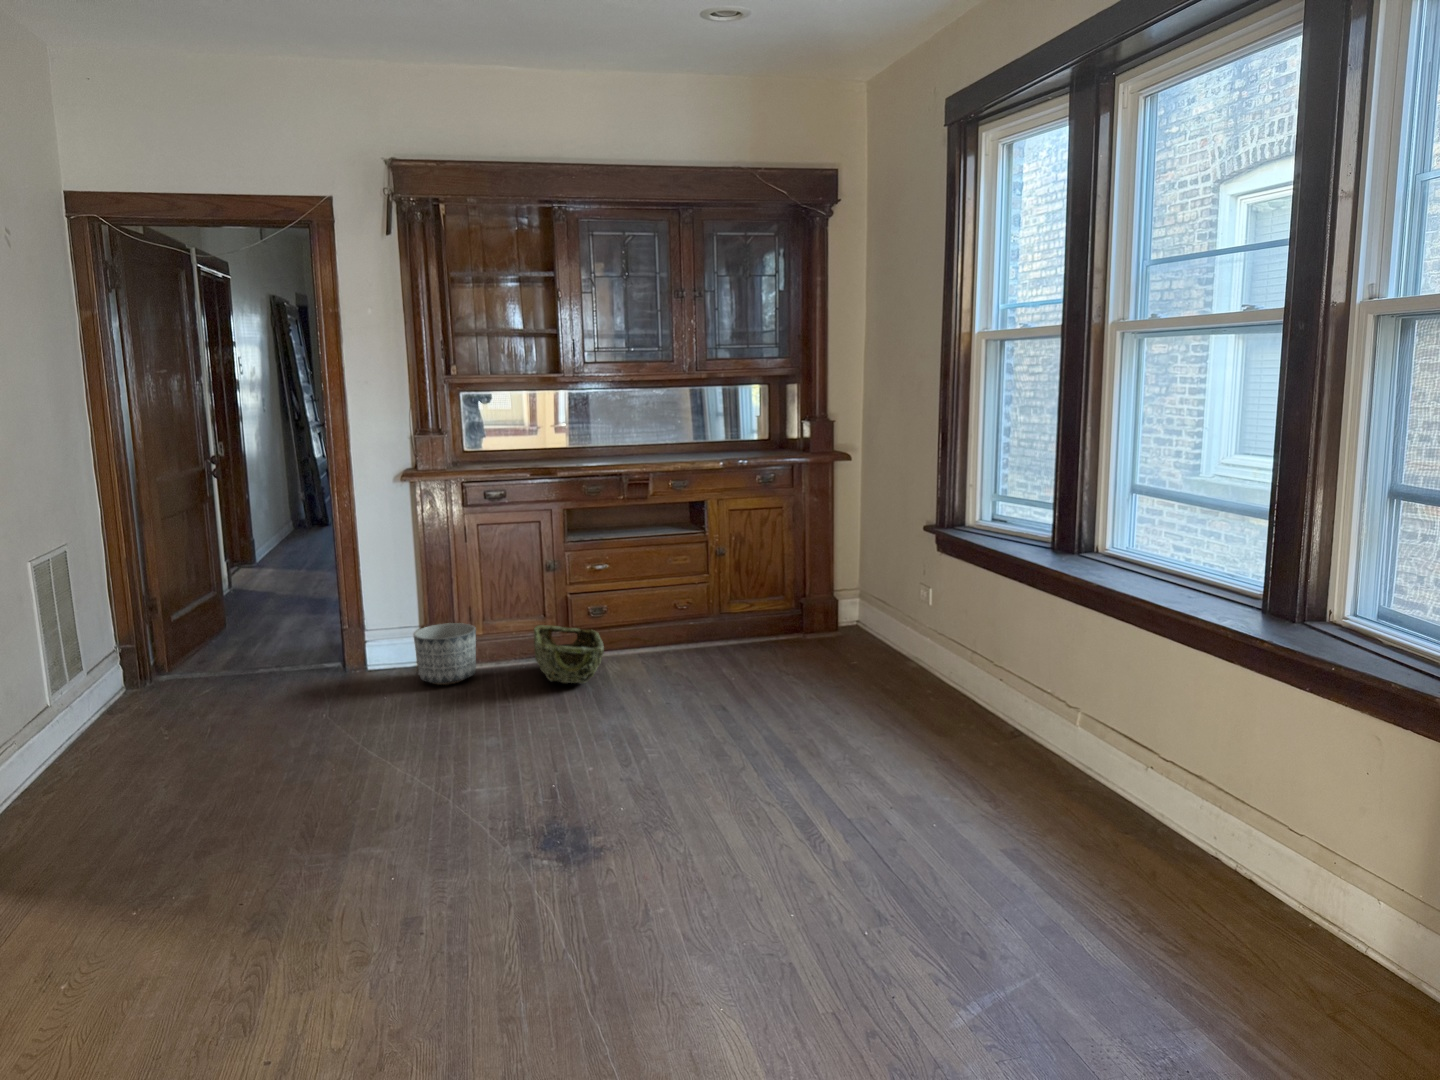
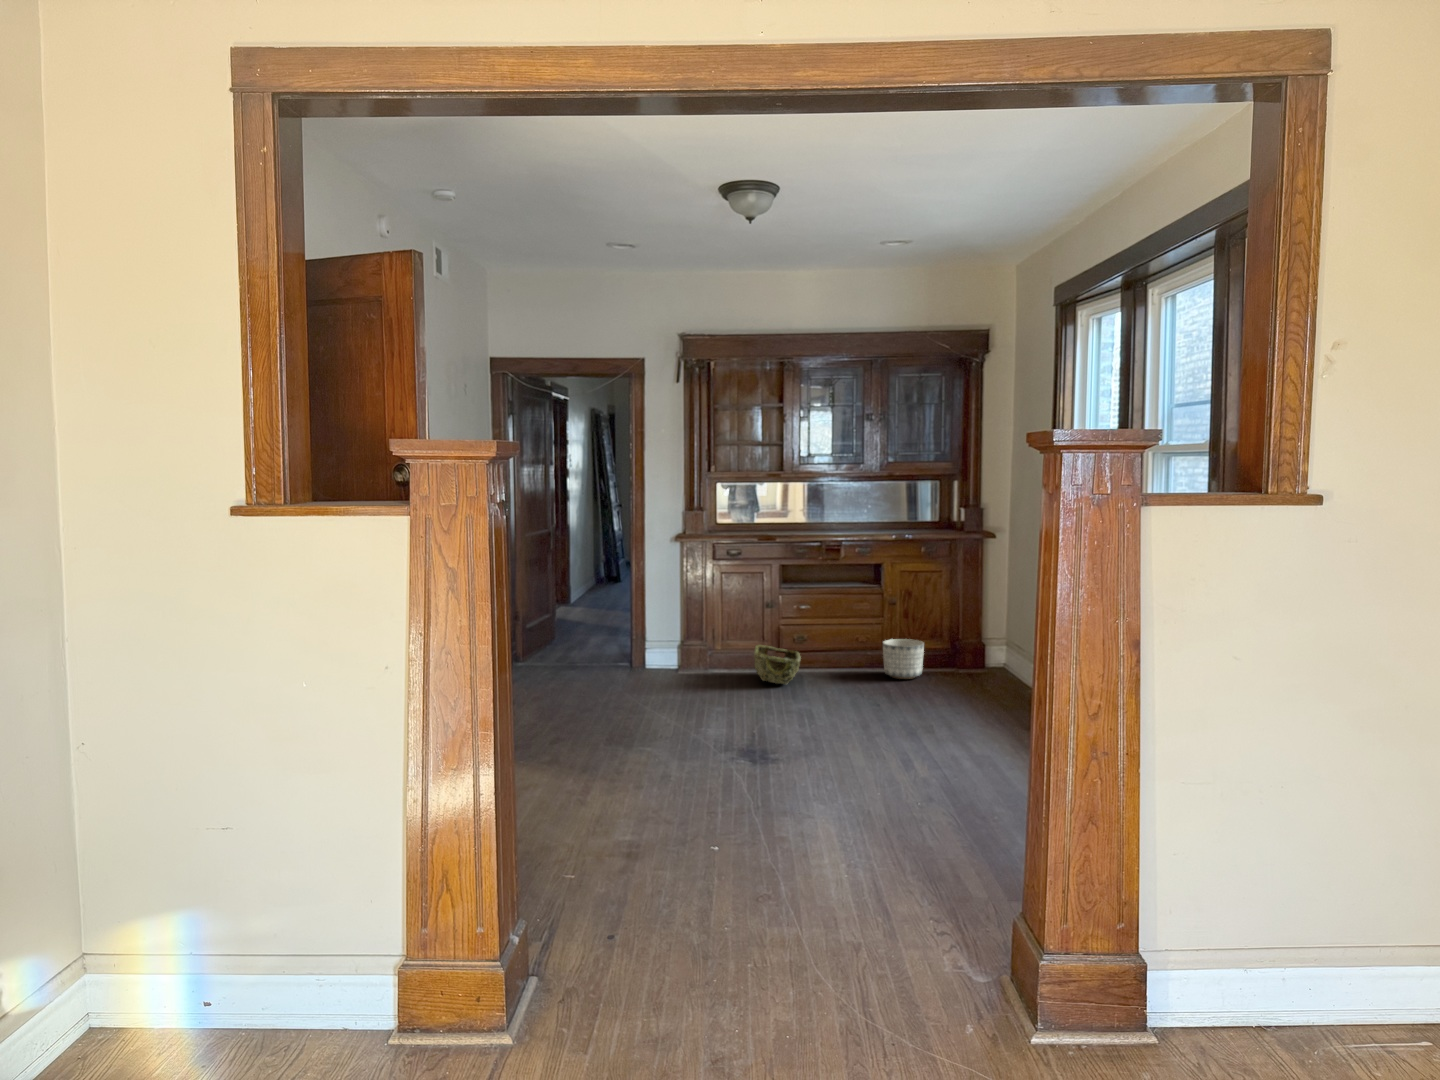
planter: present [413,623,476,685] -> present [883,639,924,679]

